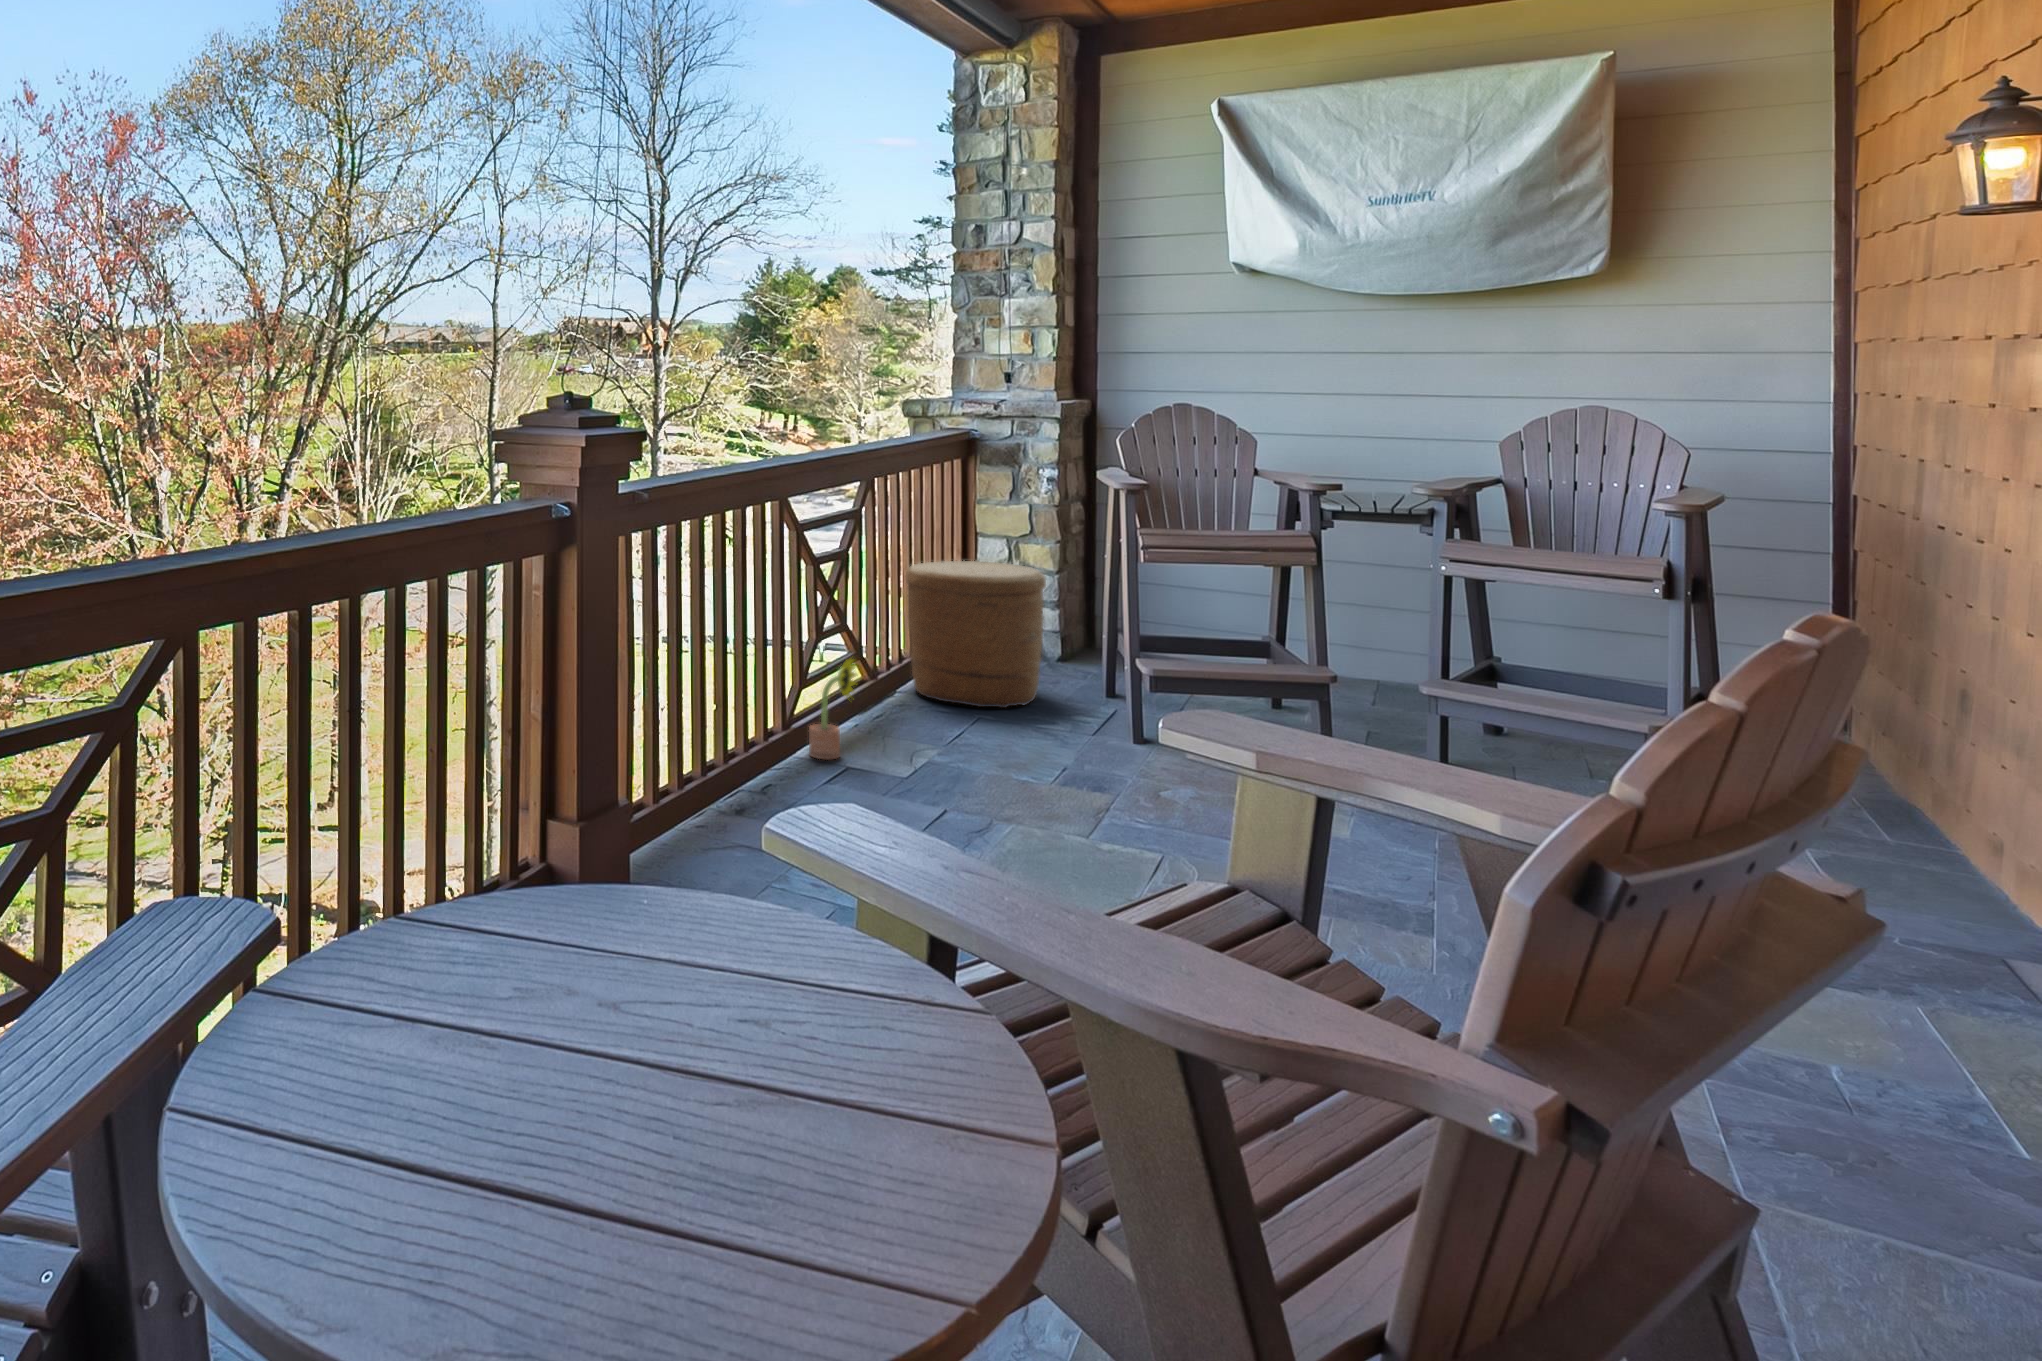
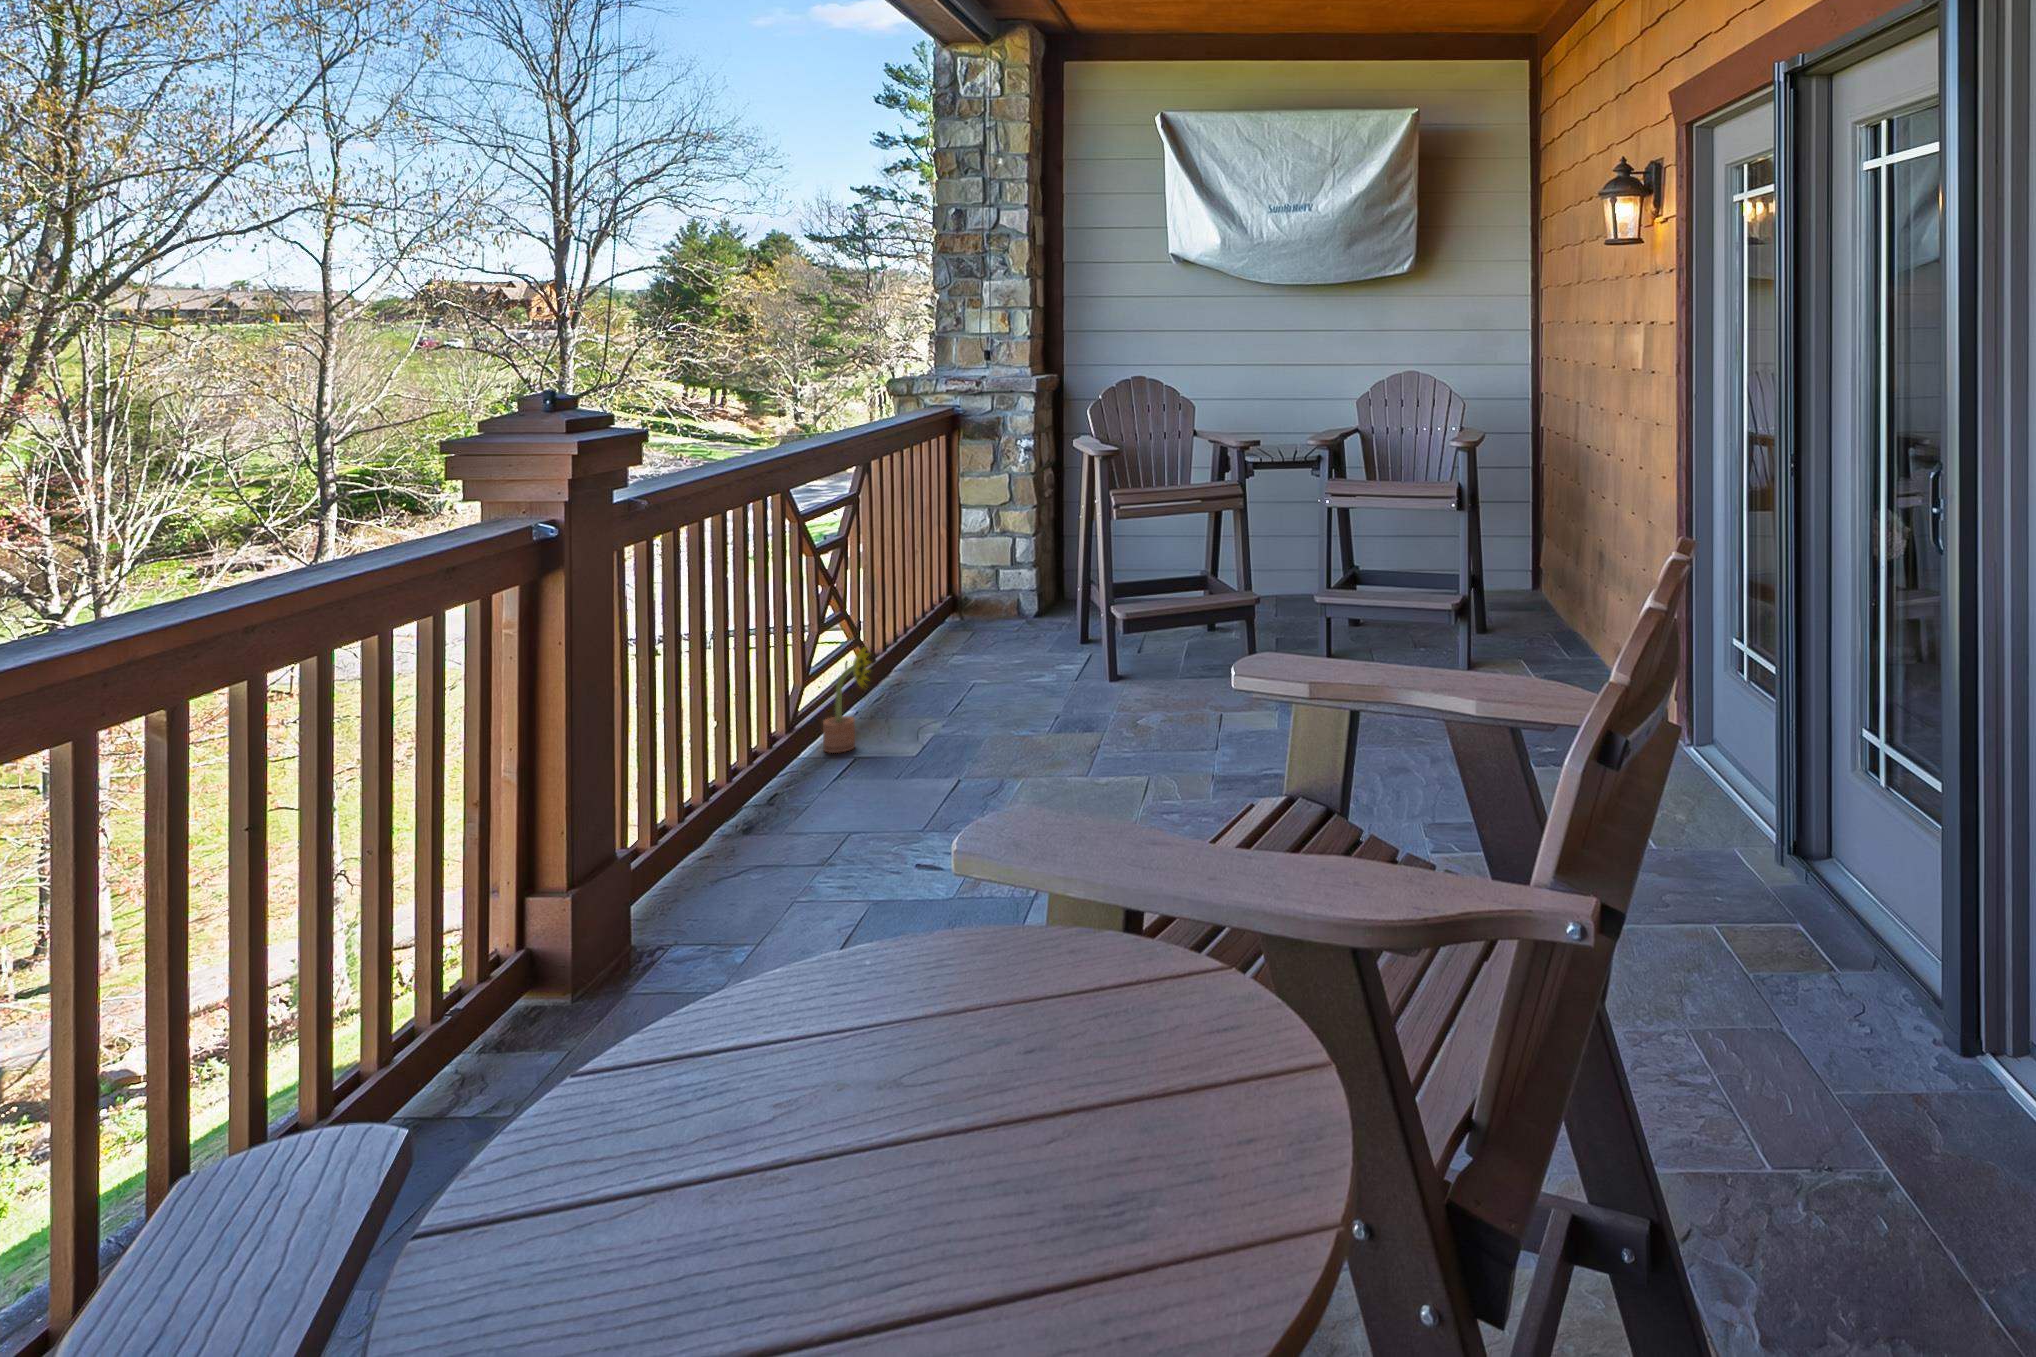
woven basket: present [905,561,1046,708] -> none [900,533,1031,673]

